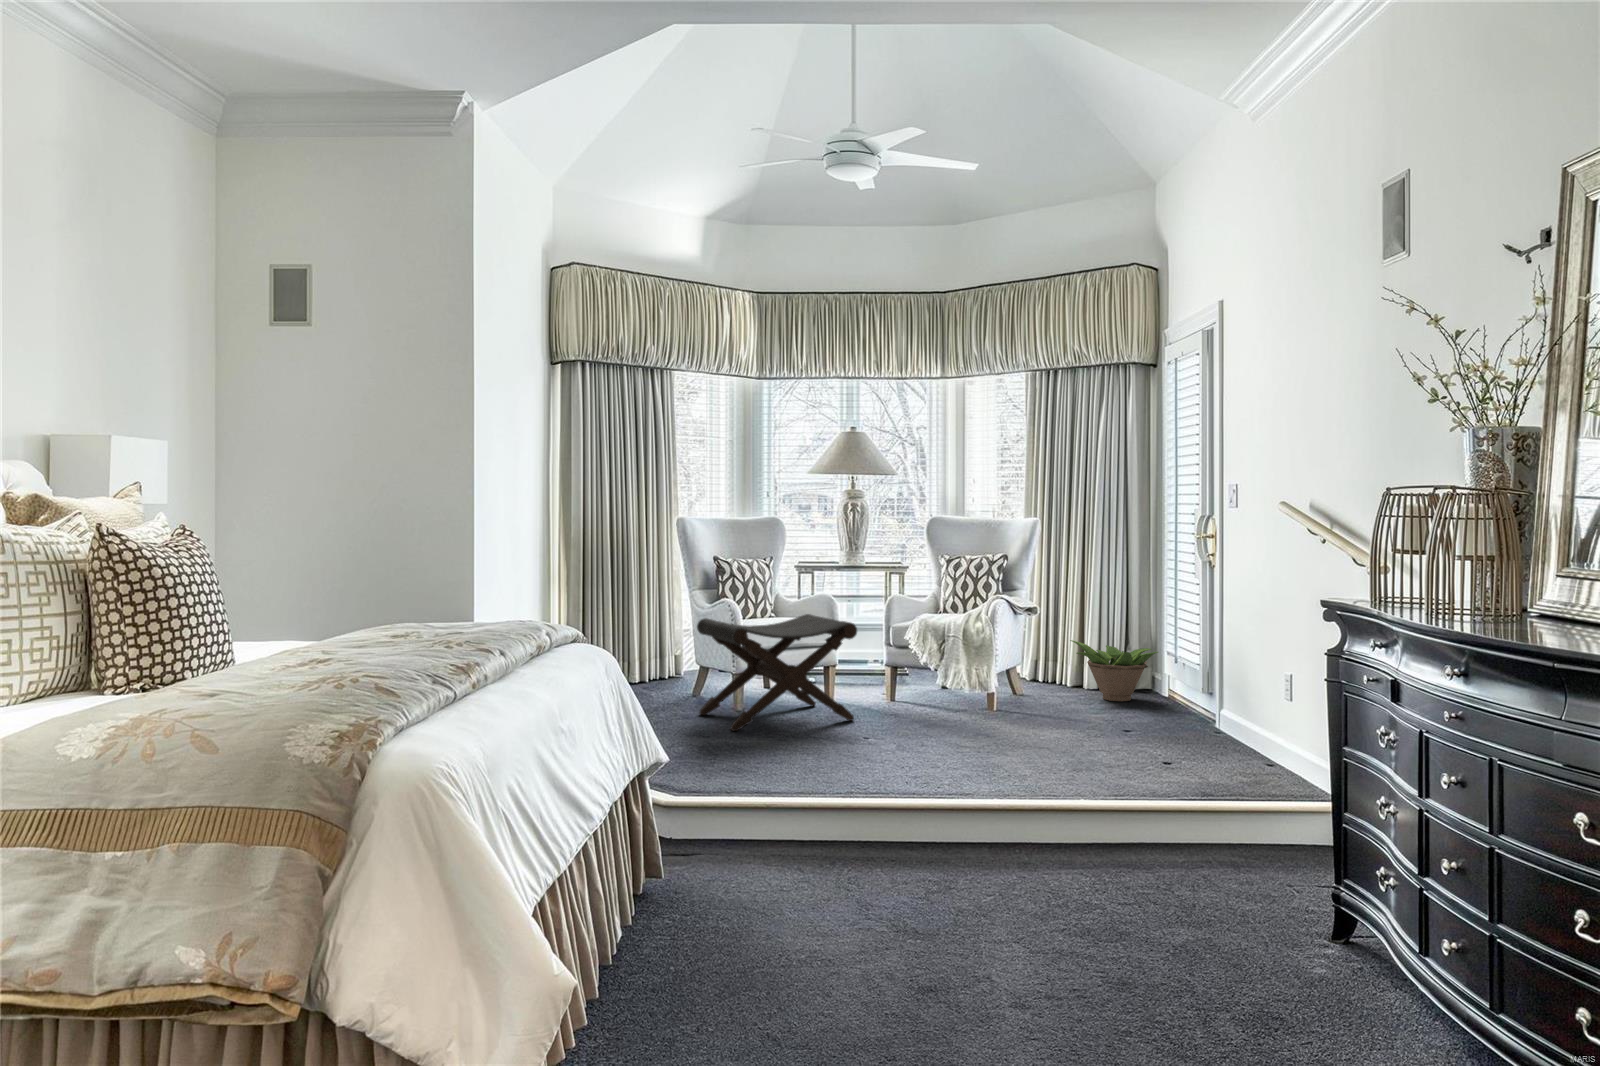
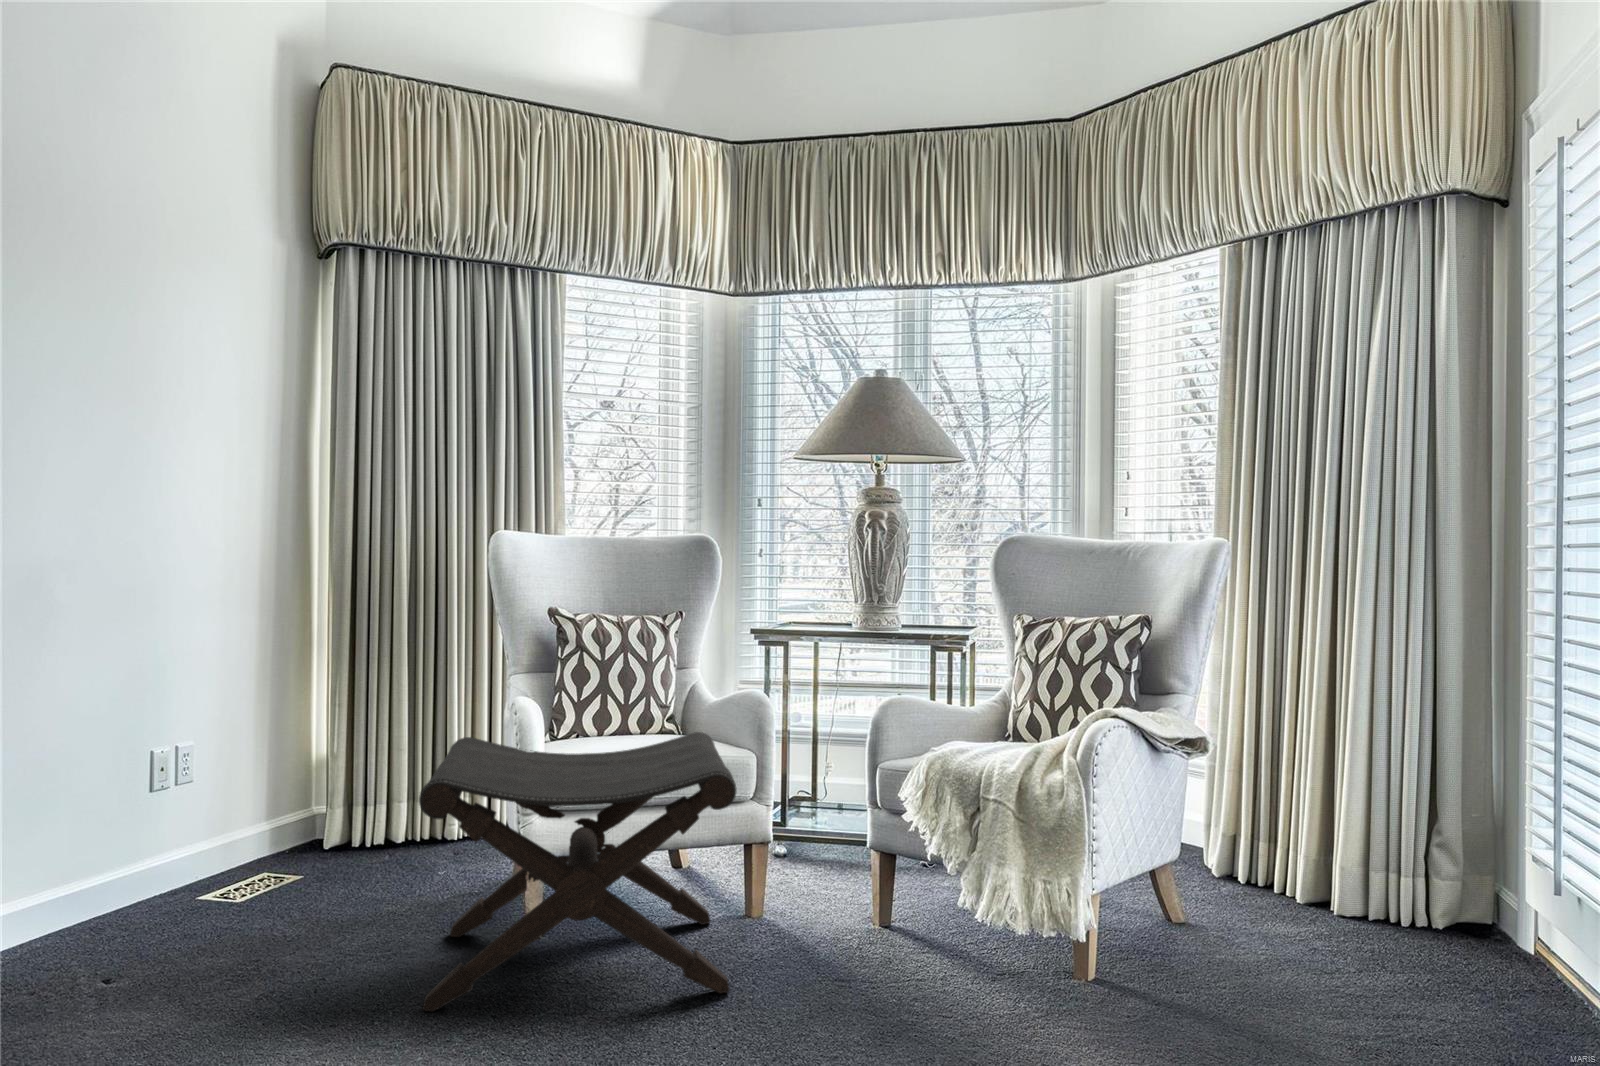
decorative plant: present [1071,640,1158,701] -> none [1295,807,1511,970]

